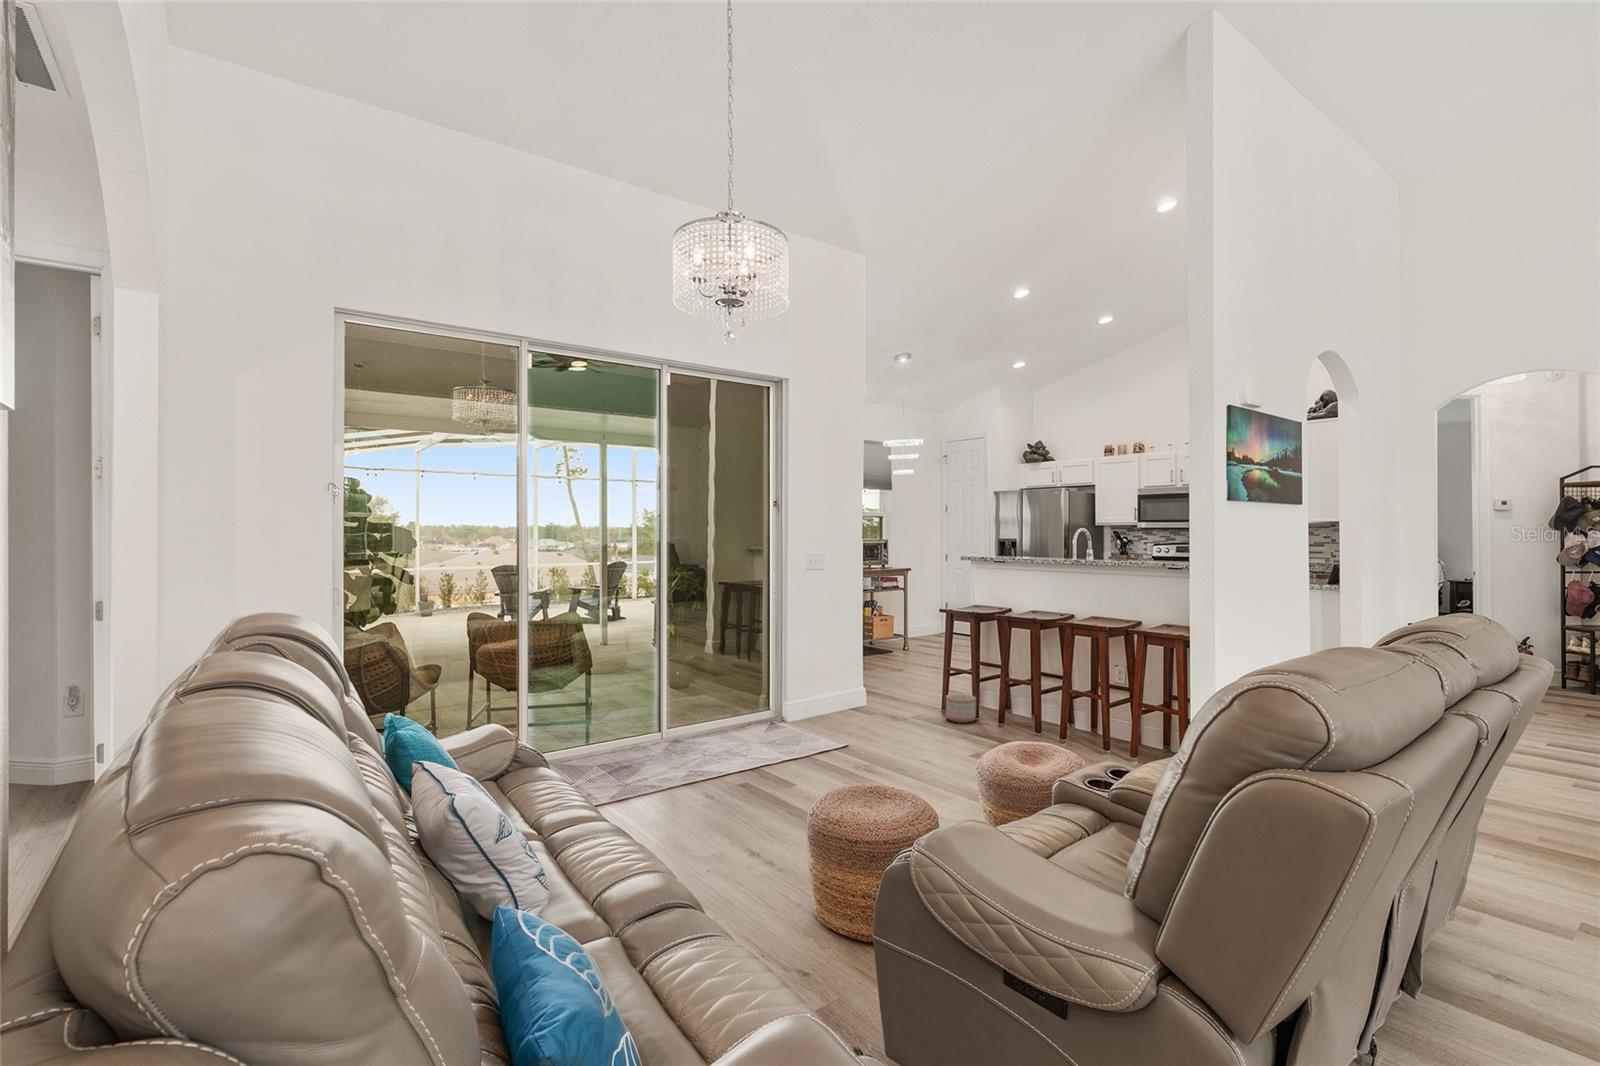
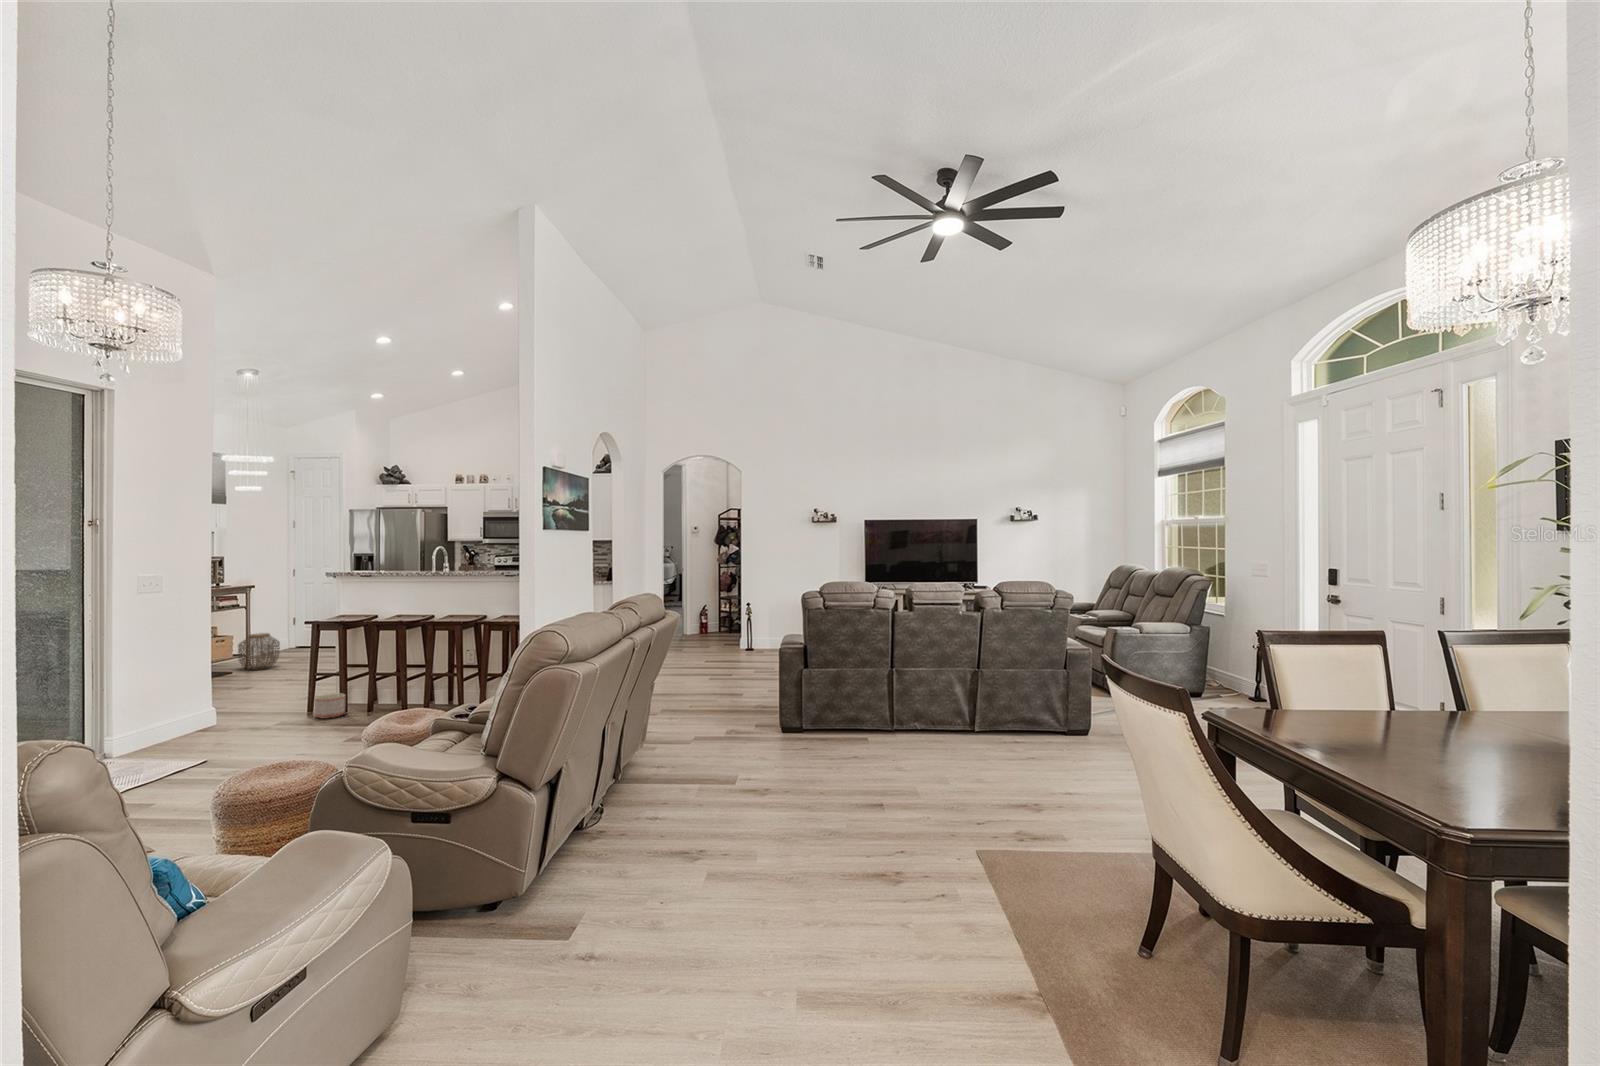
woven basket: none [895,617,929,654] -> present [238,633,280,670]

